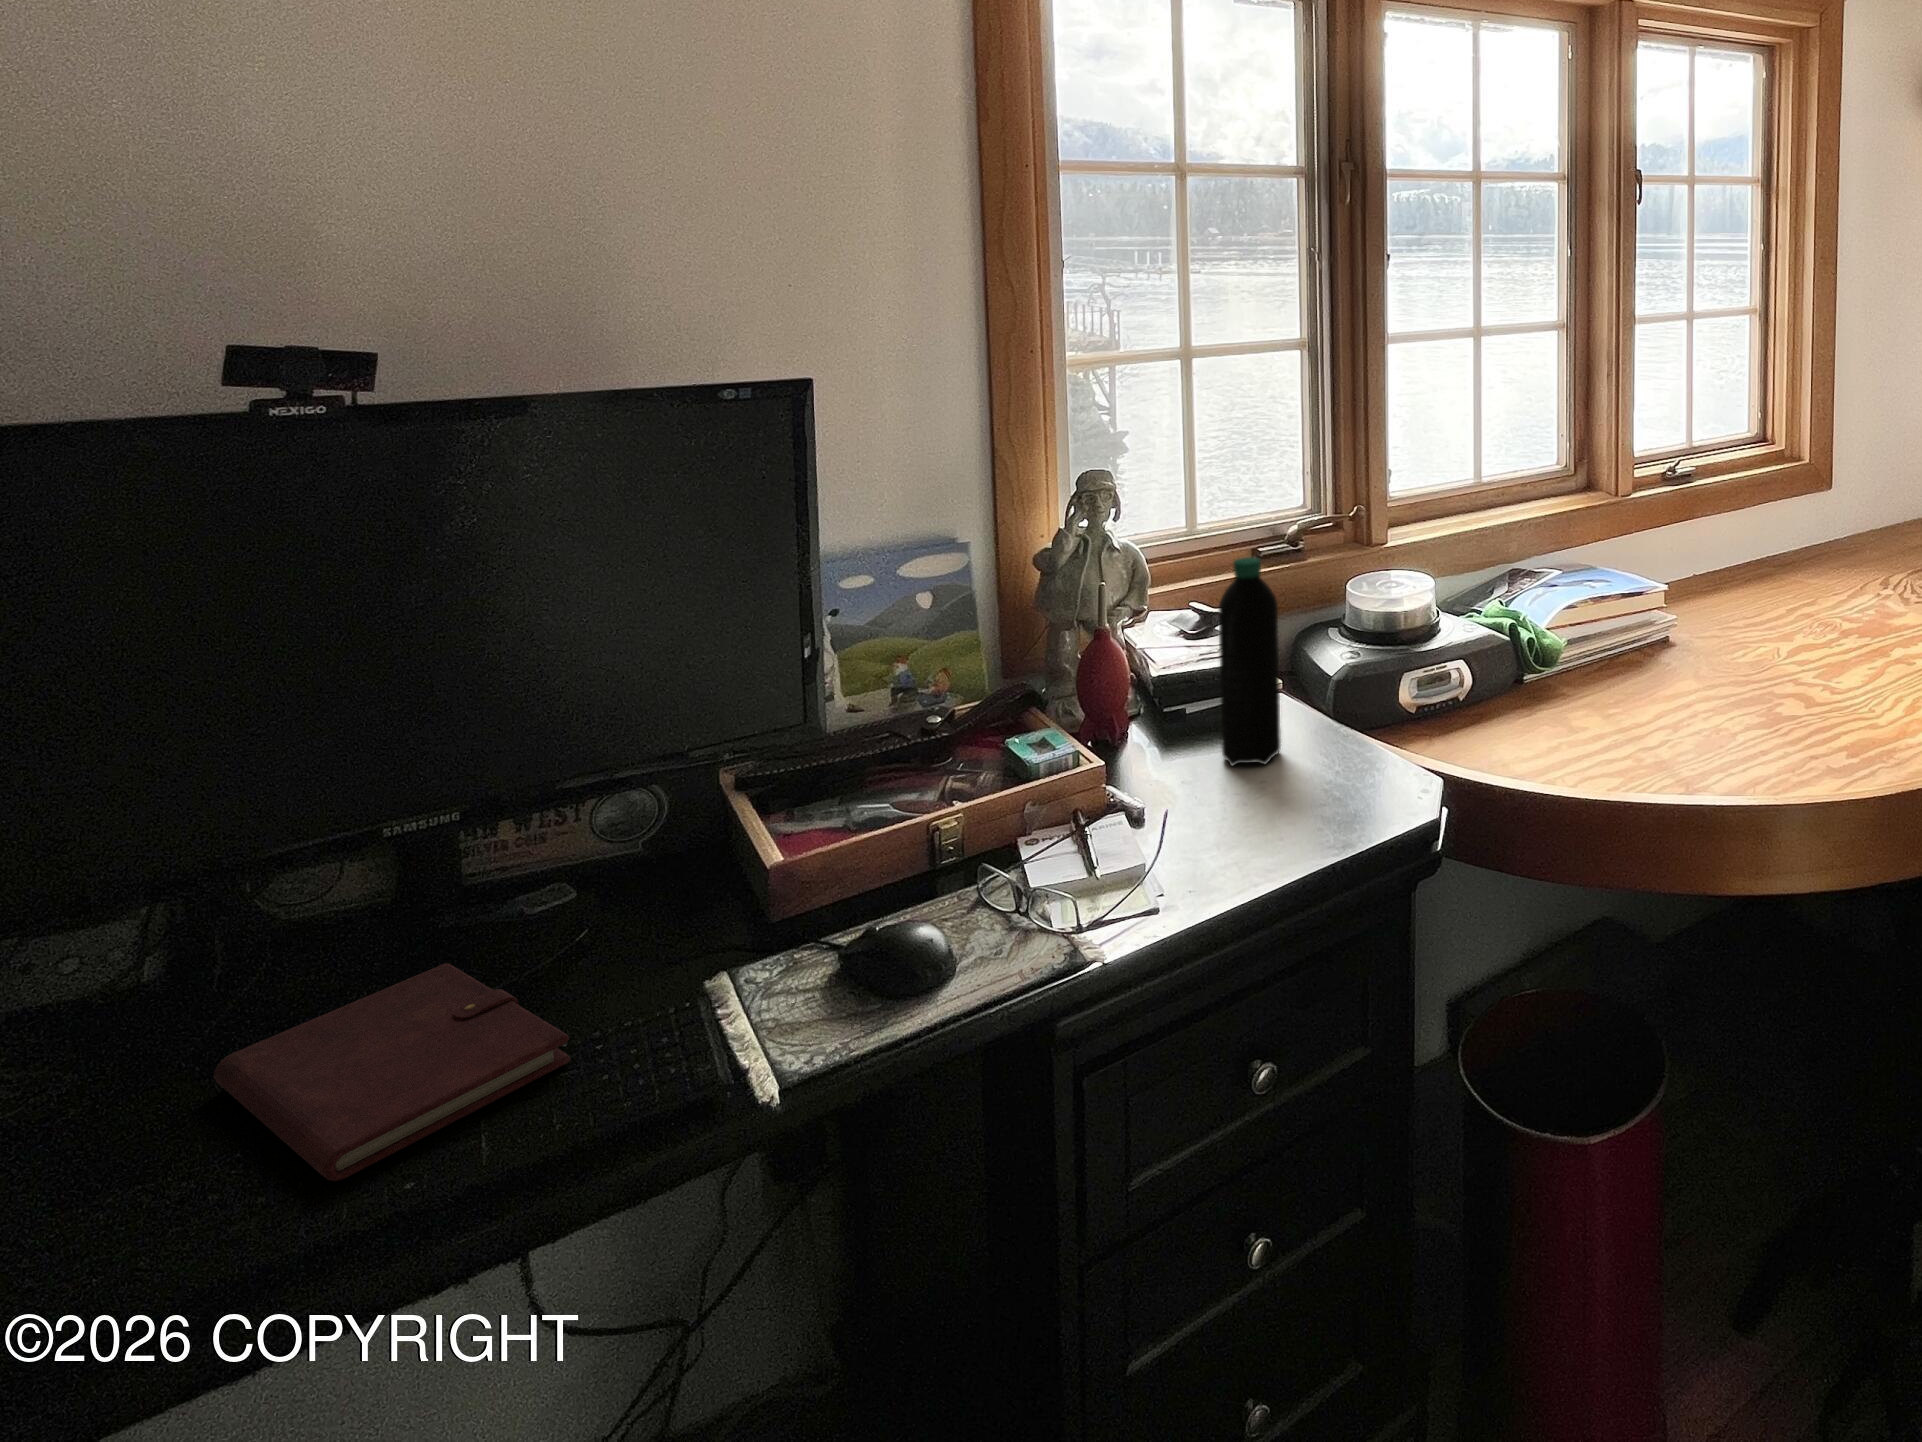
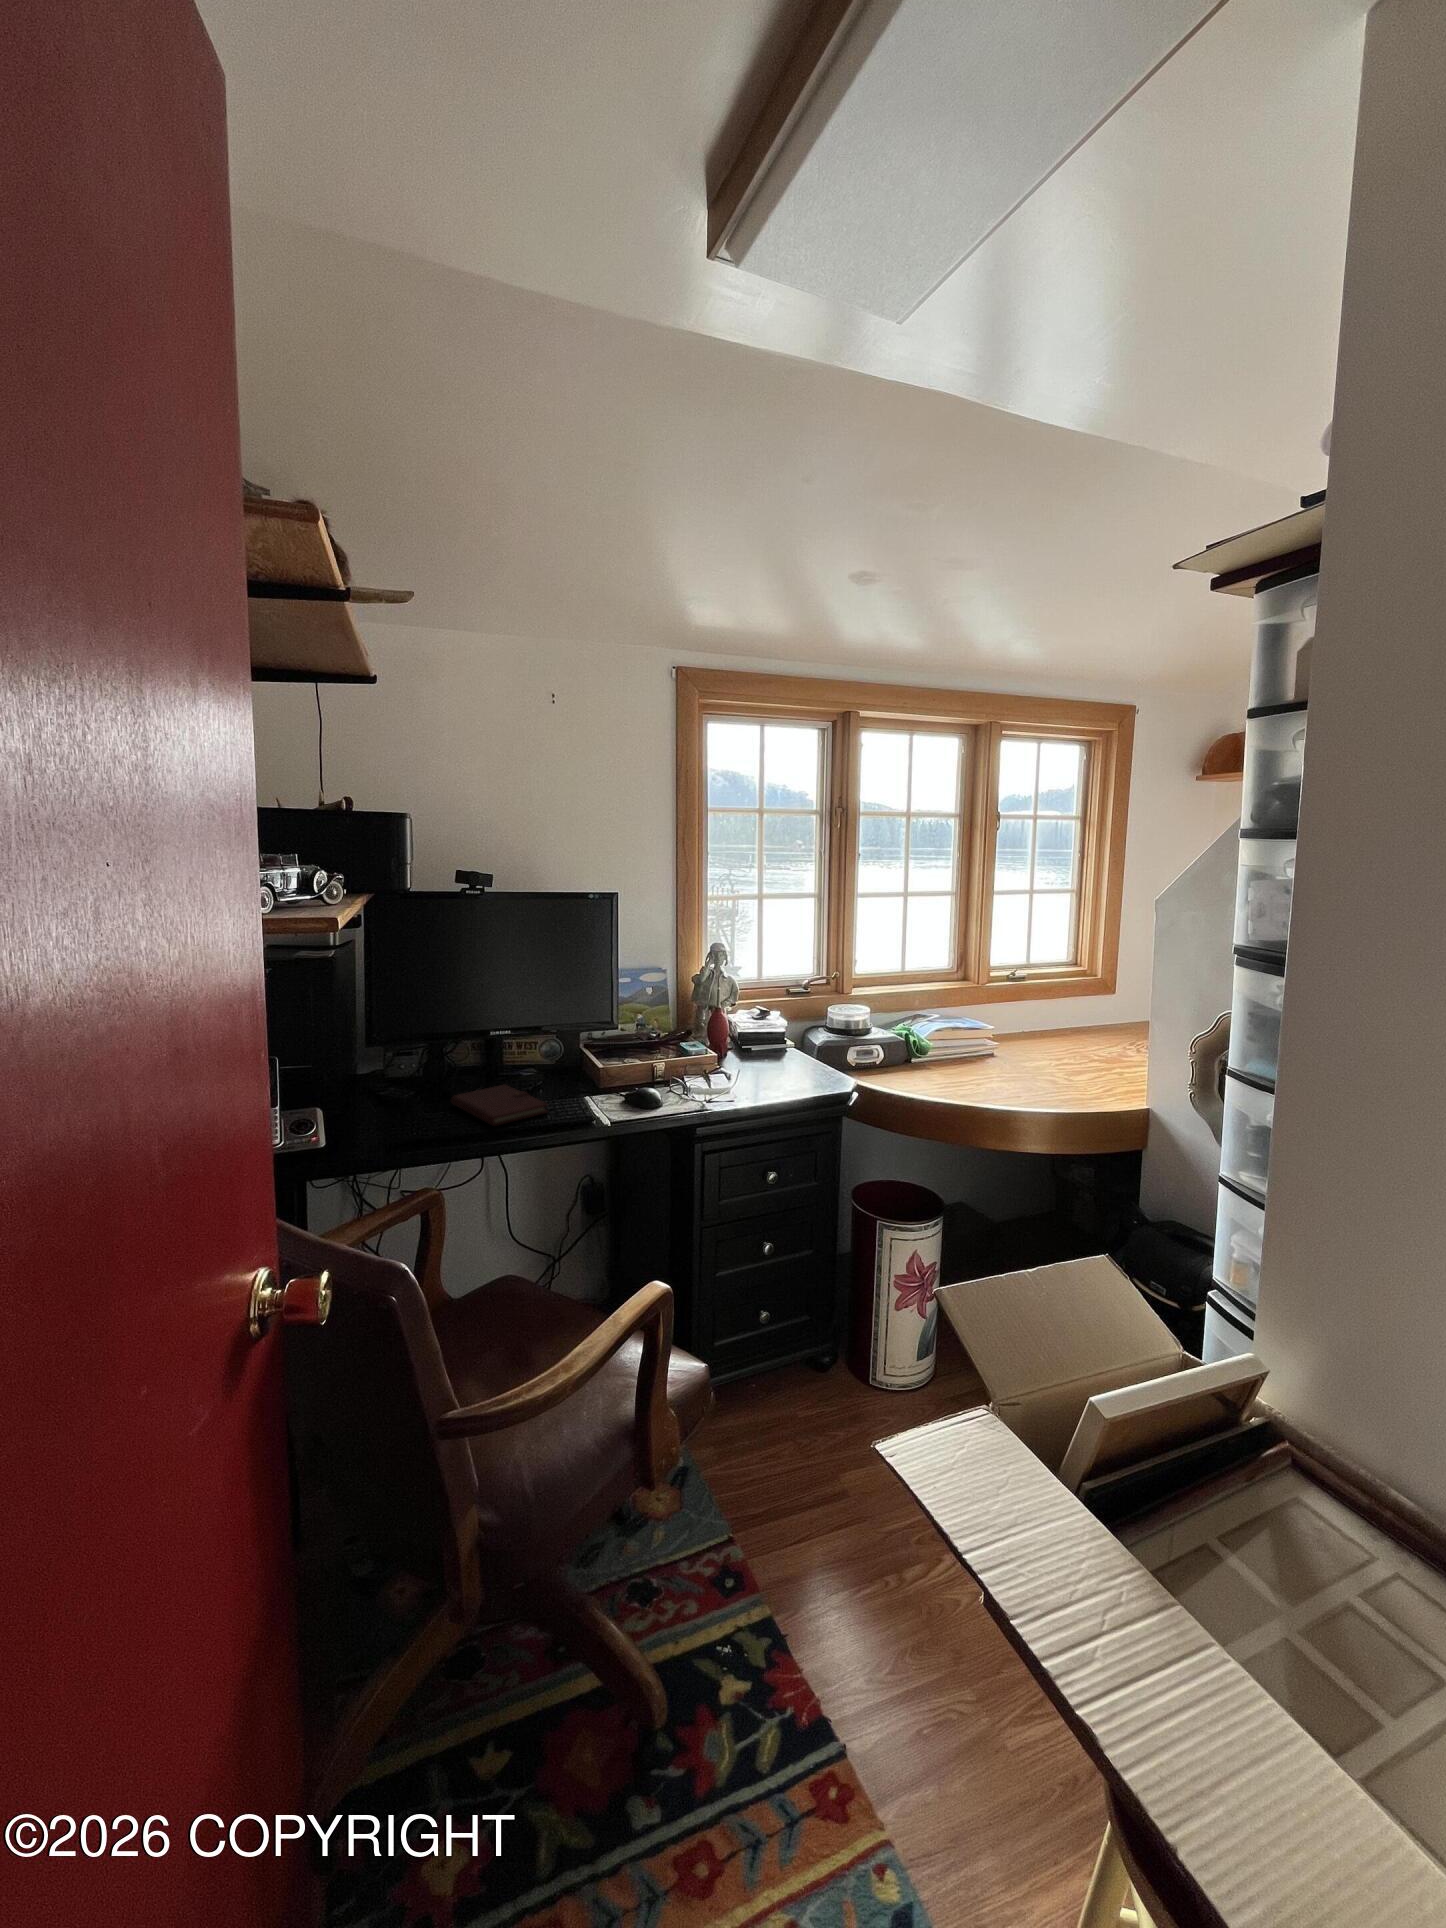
water bottle: present [1219,557,1281,766] -> none [766,982,792,1071]

